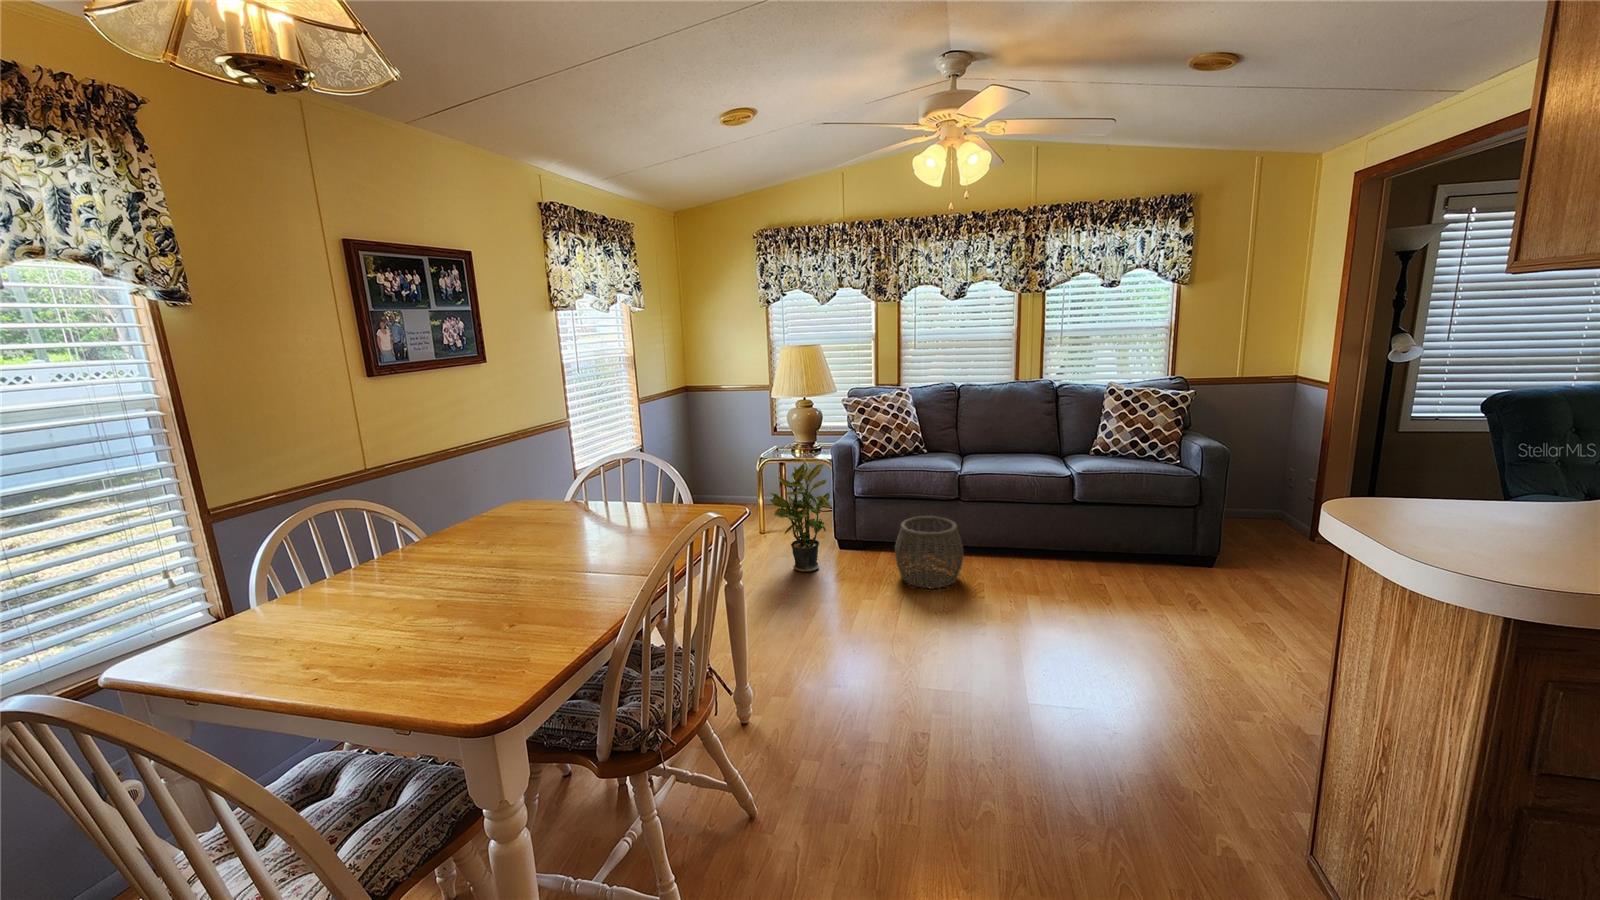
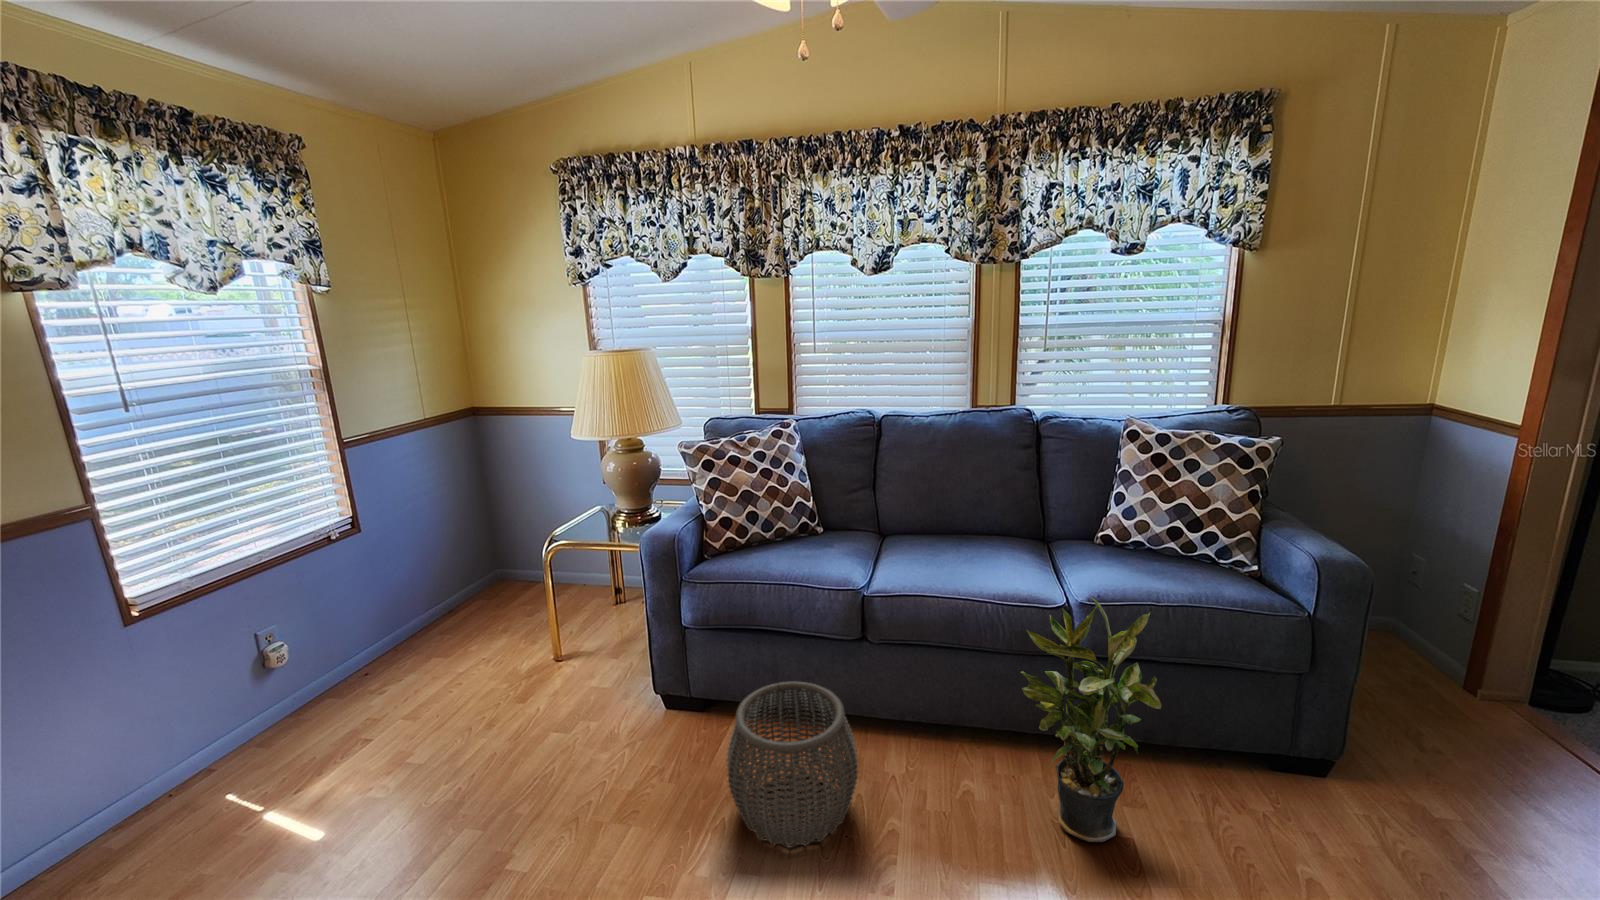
potted plant: present [770,460,830,572] -> present [1021,598,1162,842]

